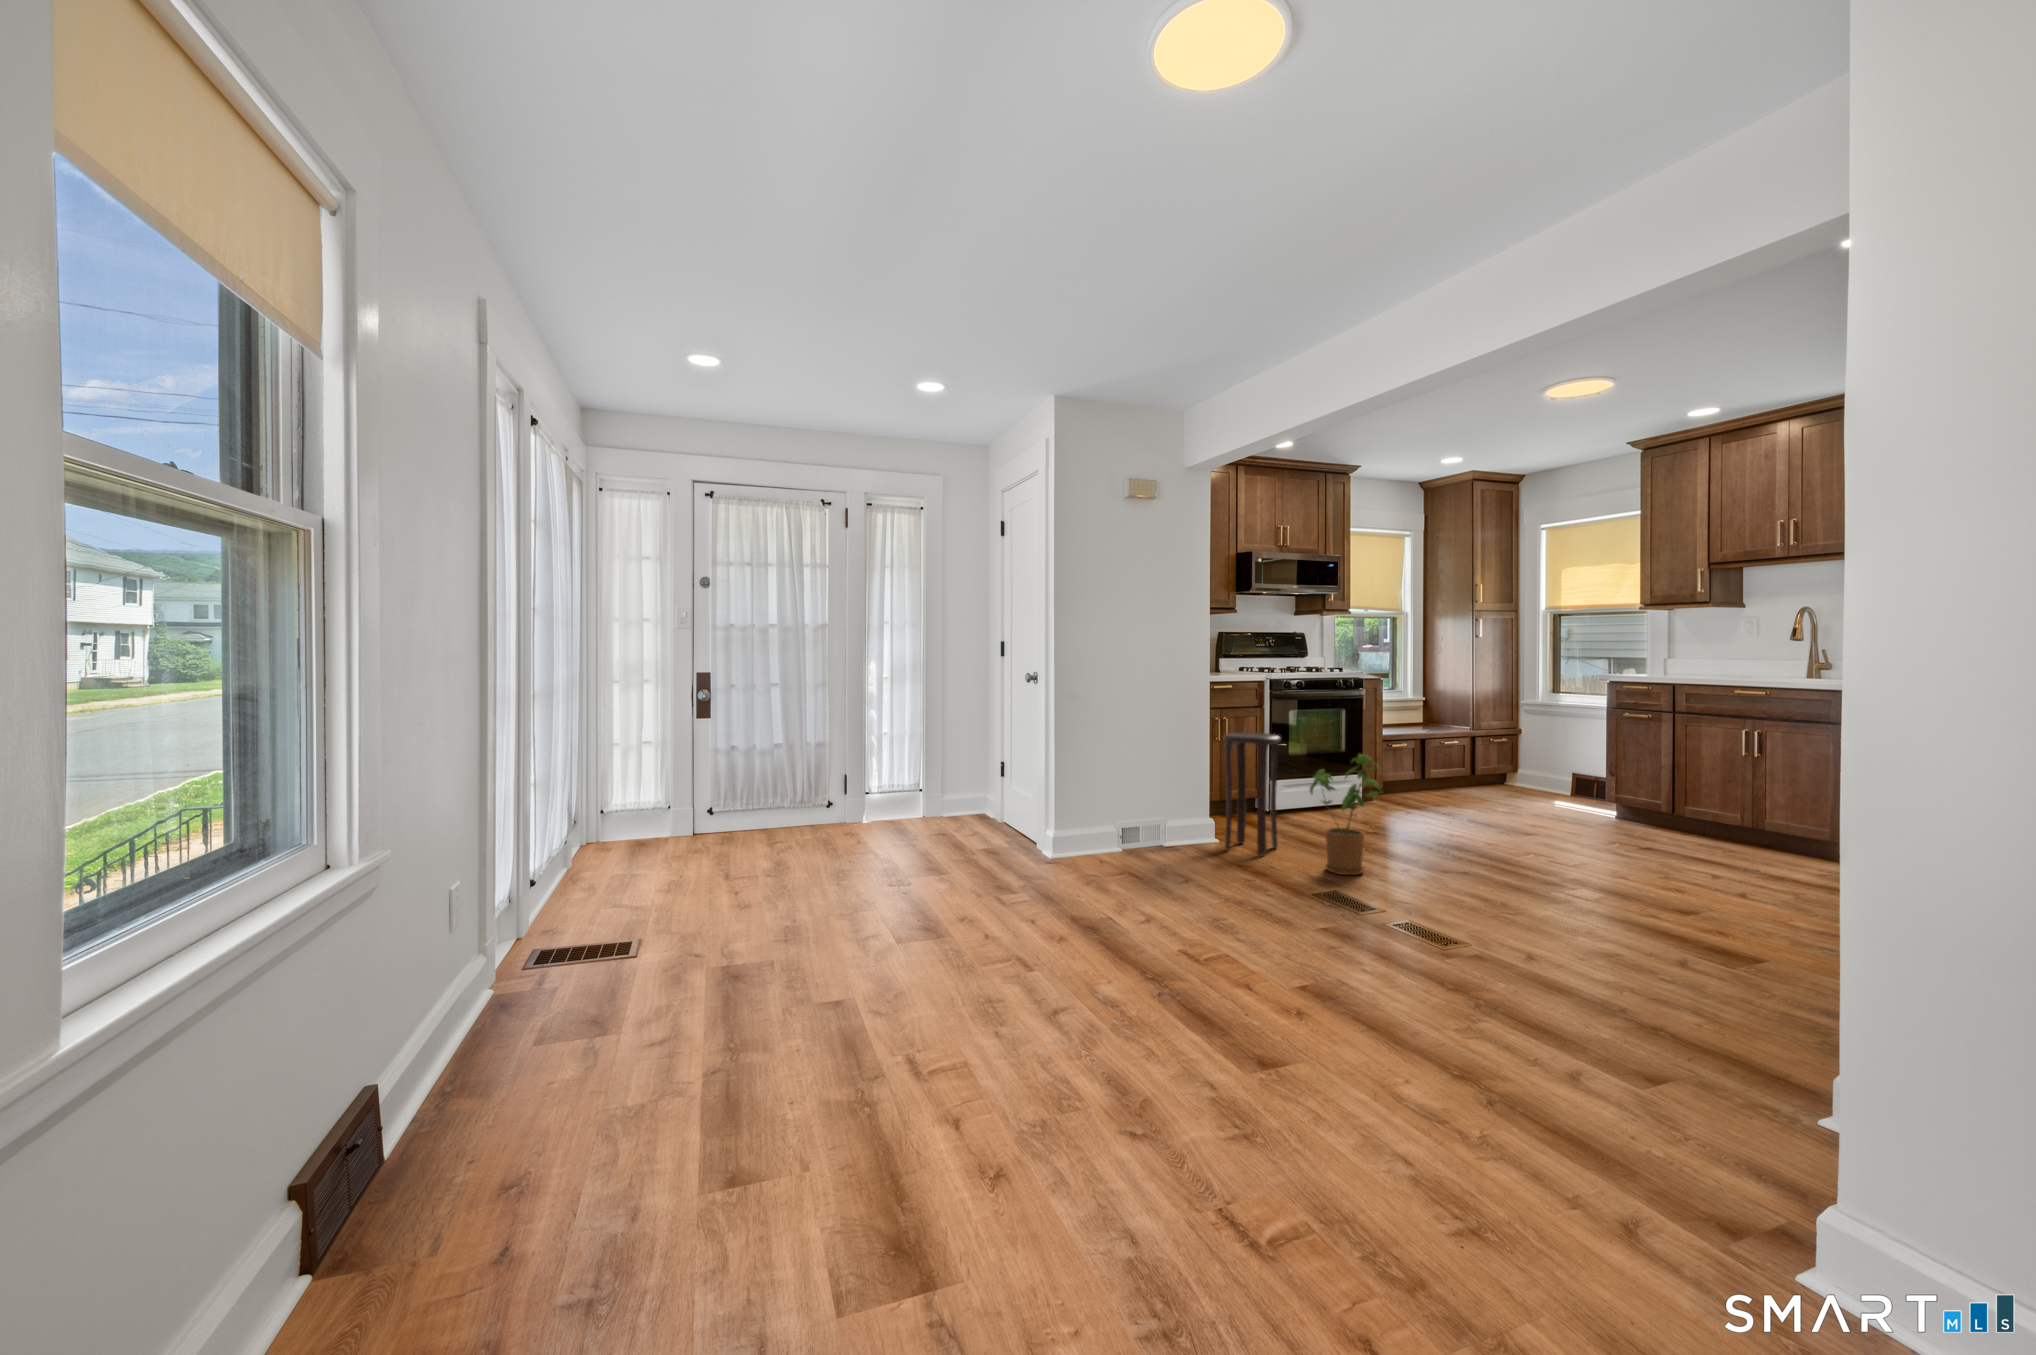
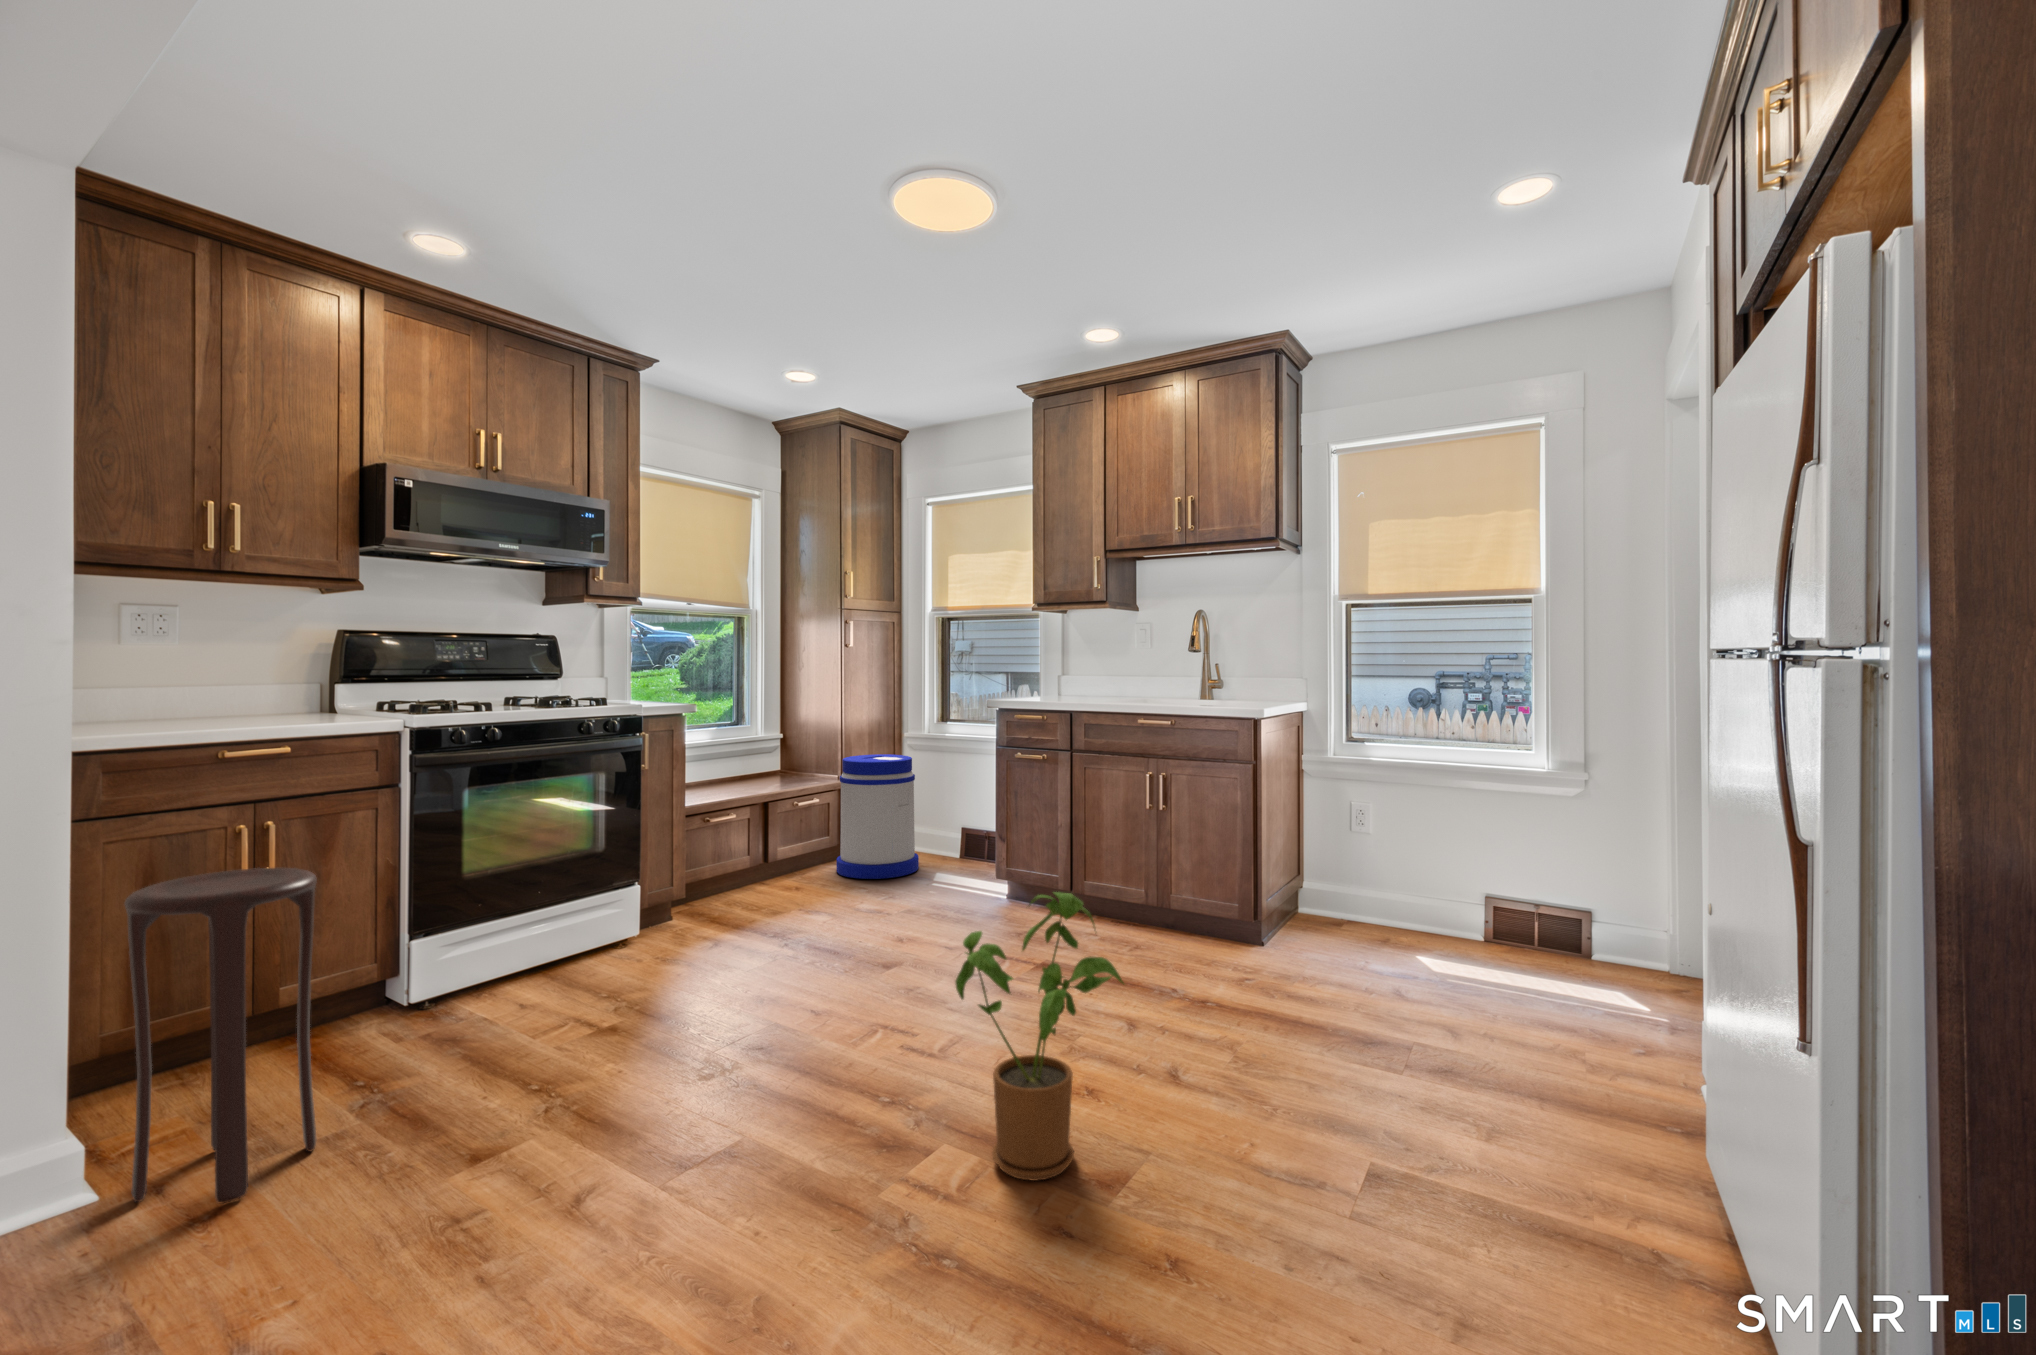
trash can: none [1471,713,1536,796] -> present [836,755,919,879]
house plant: present [1310,754,1383,875] -> present [955,892,1123,1181]

